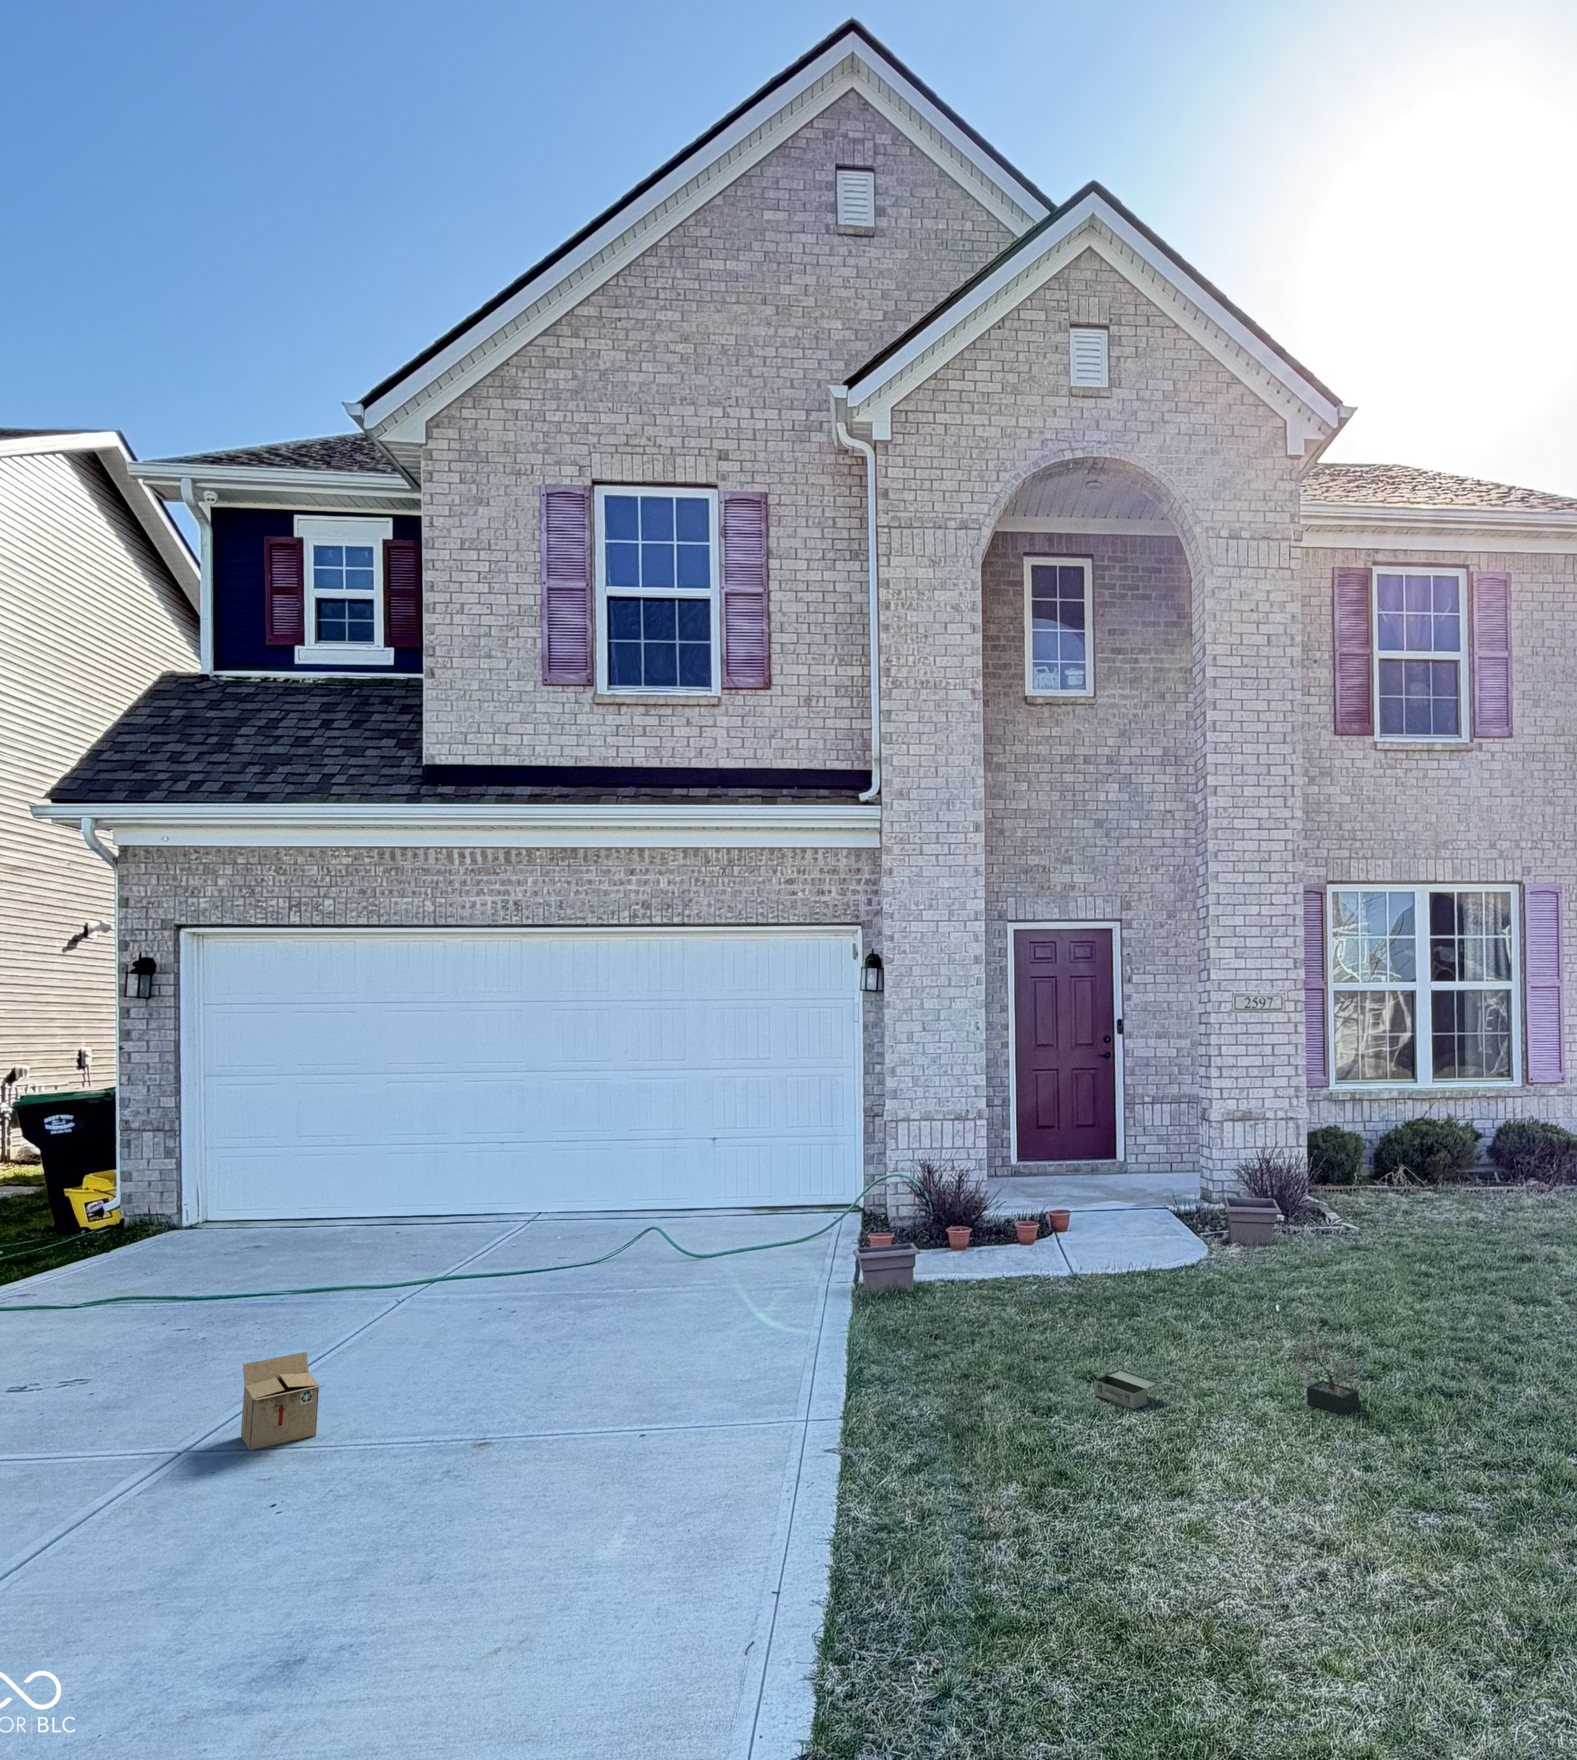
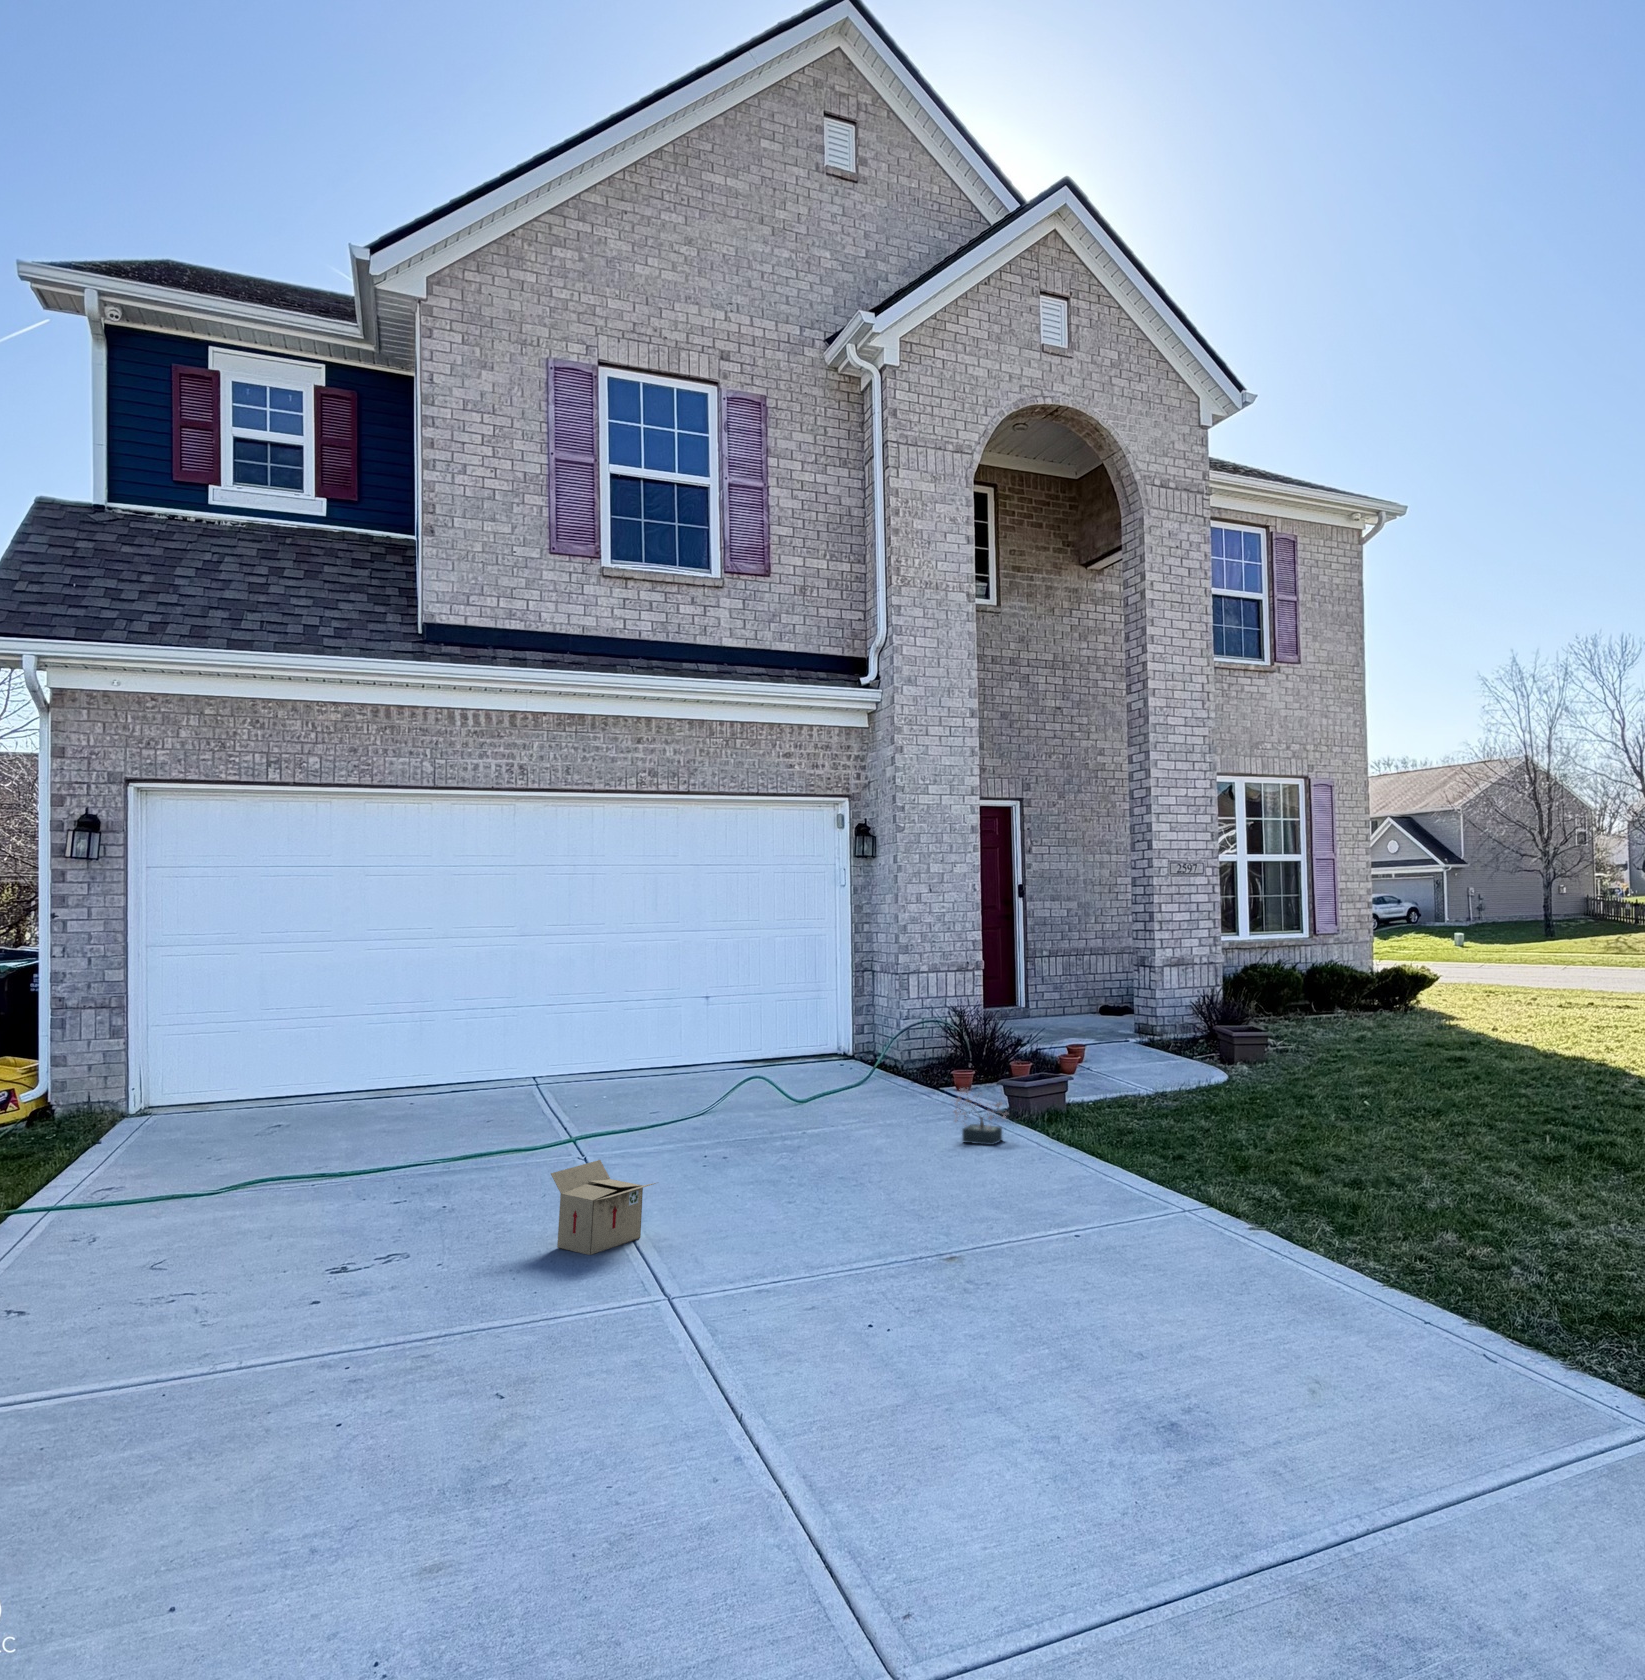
decorative plant: present [1291,1333,1366,1415] -> present [954,1089,1005,1145]
toolbox: present [1094,1369,1159,1409] -> none [1284,1119,1337,1144]

